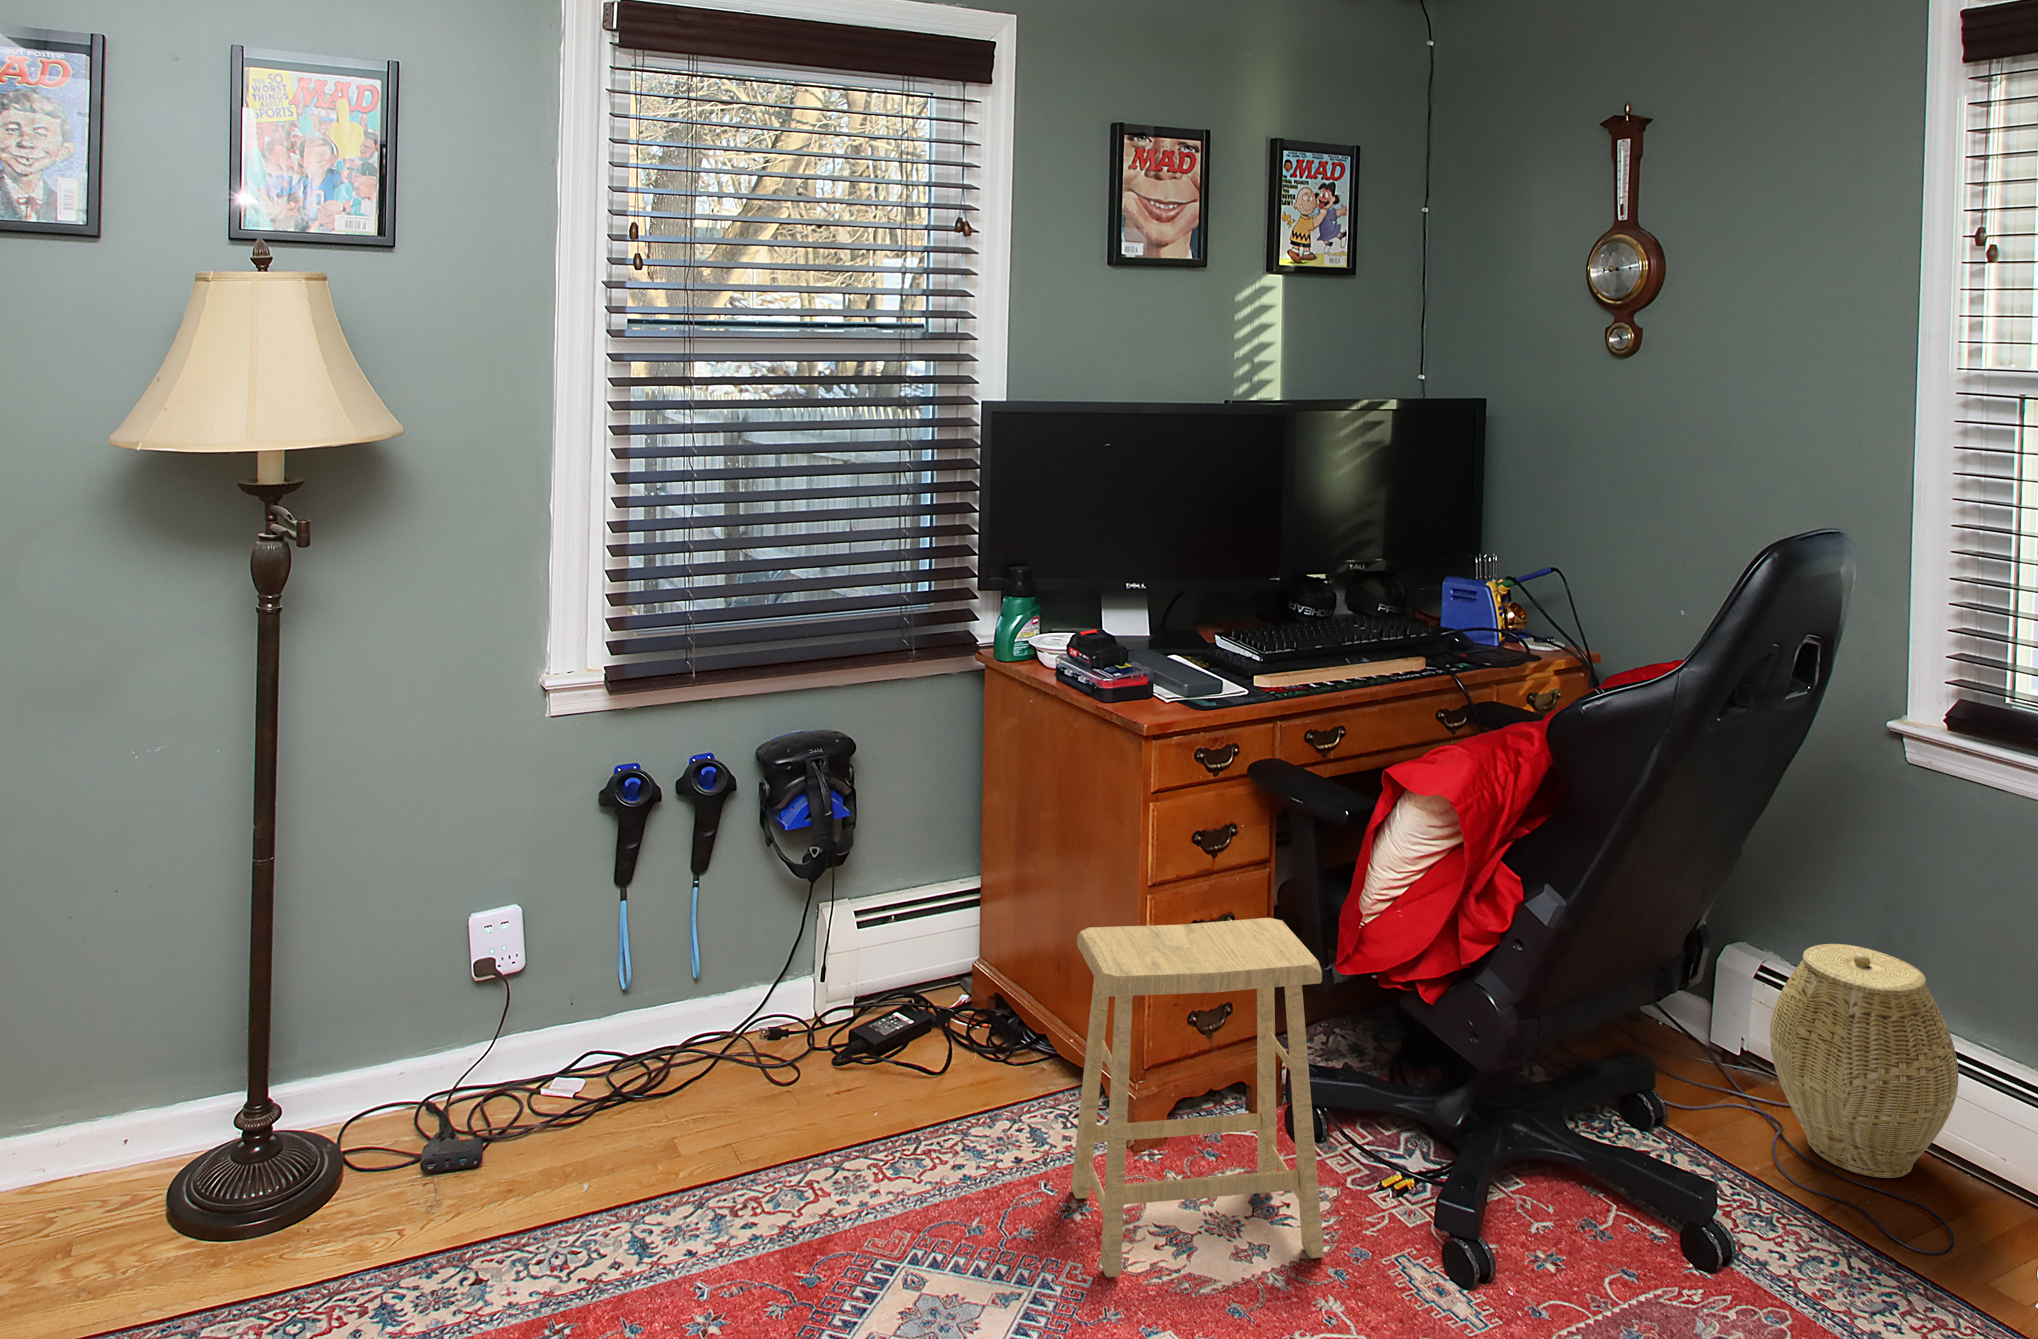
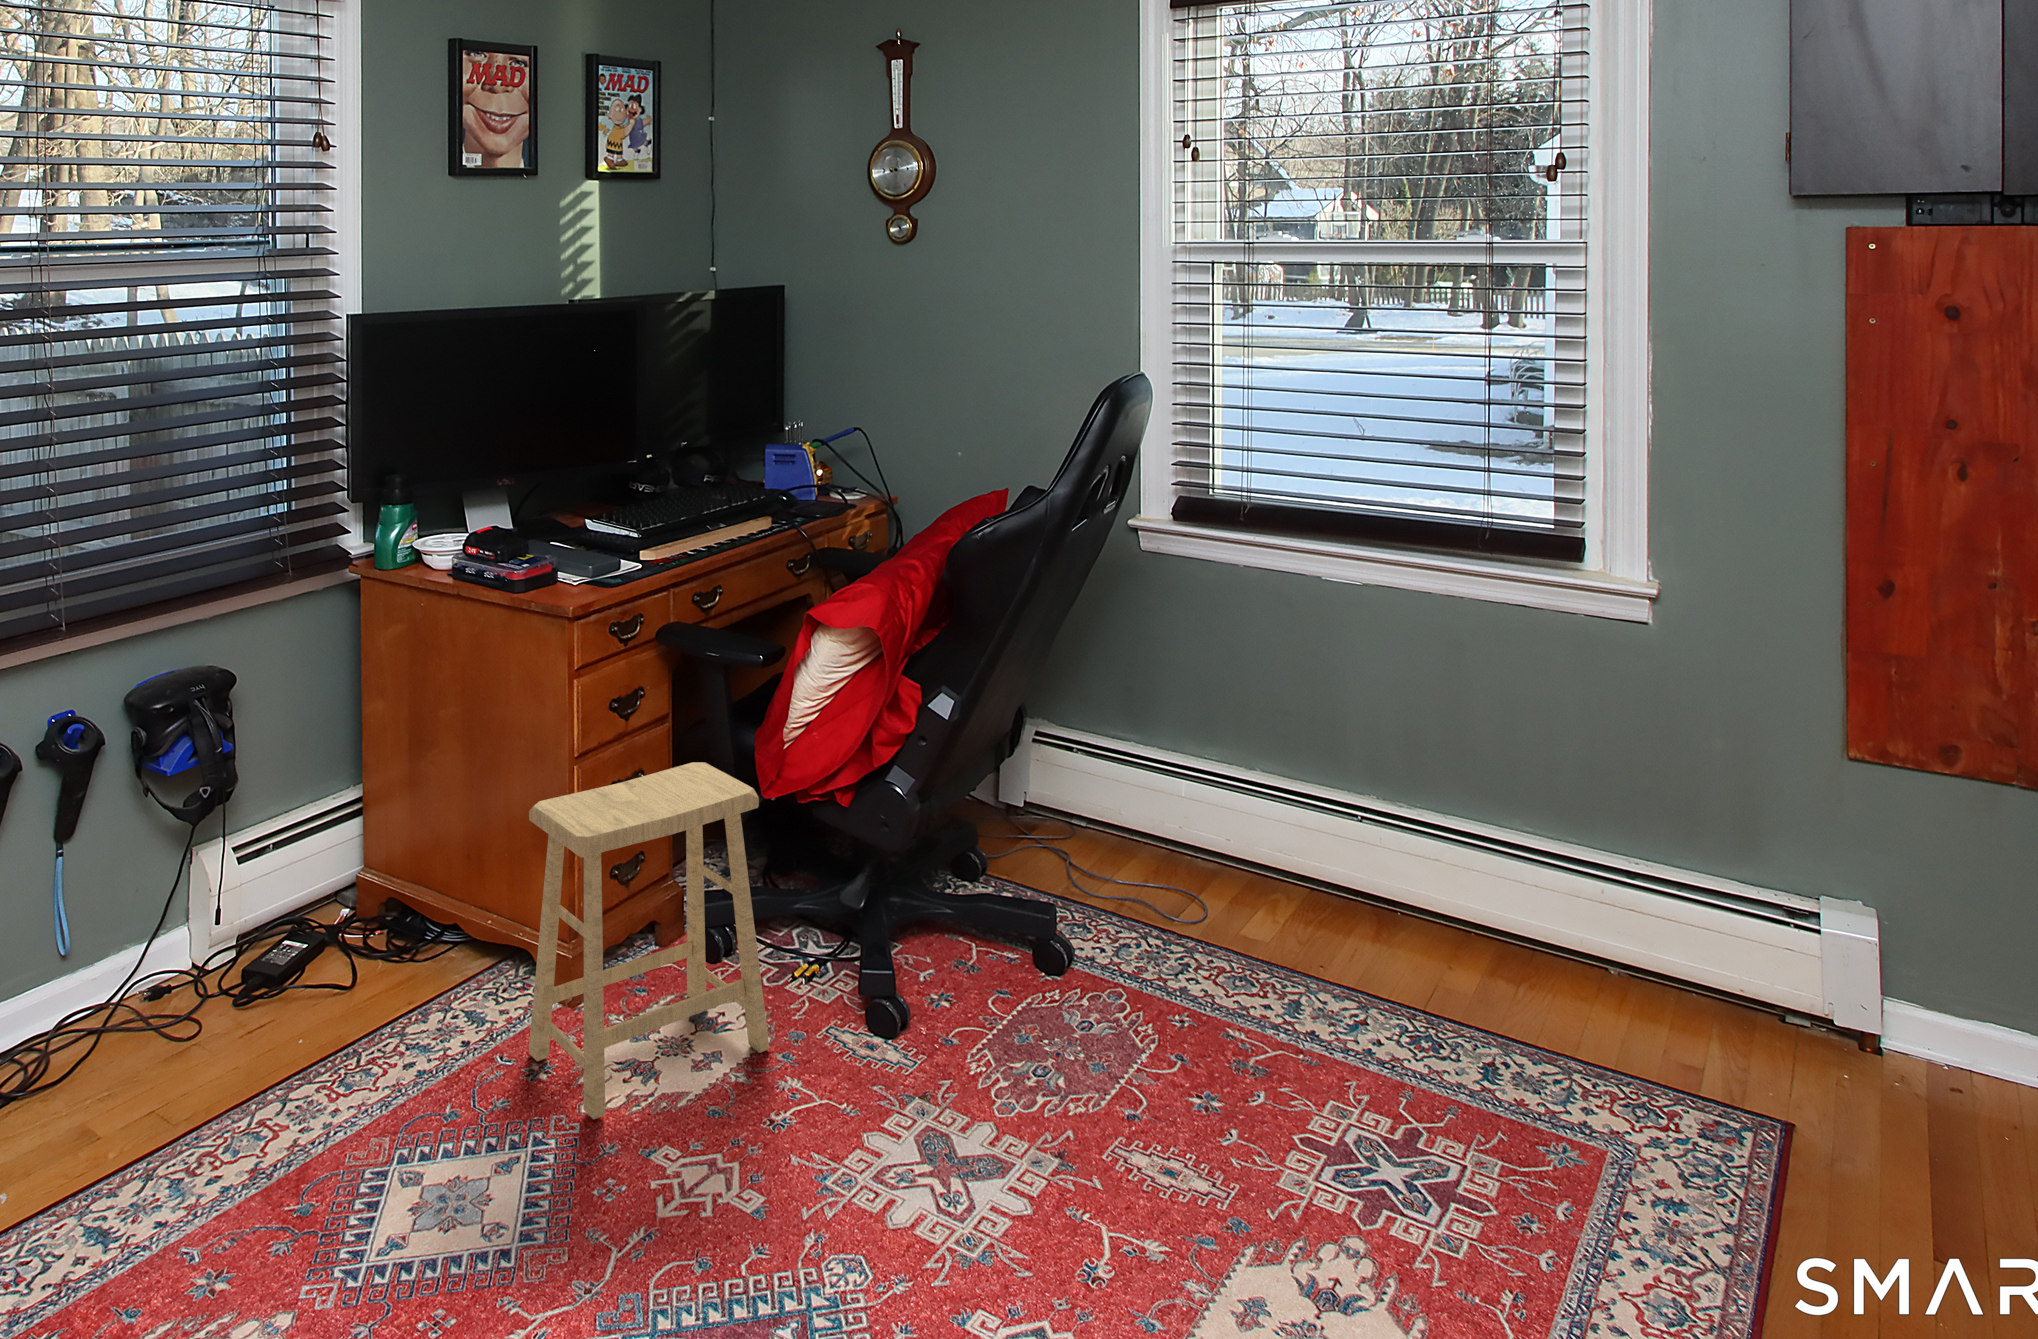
woven basket: present [1770,944,1958,1178] -> none [1051,706,1184,880]

